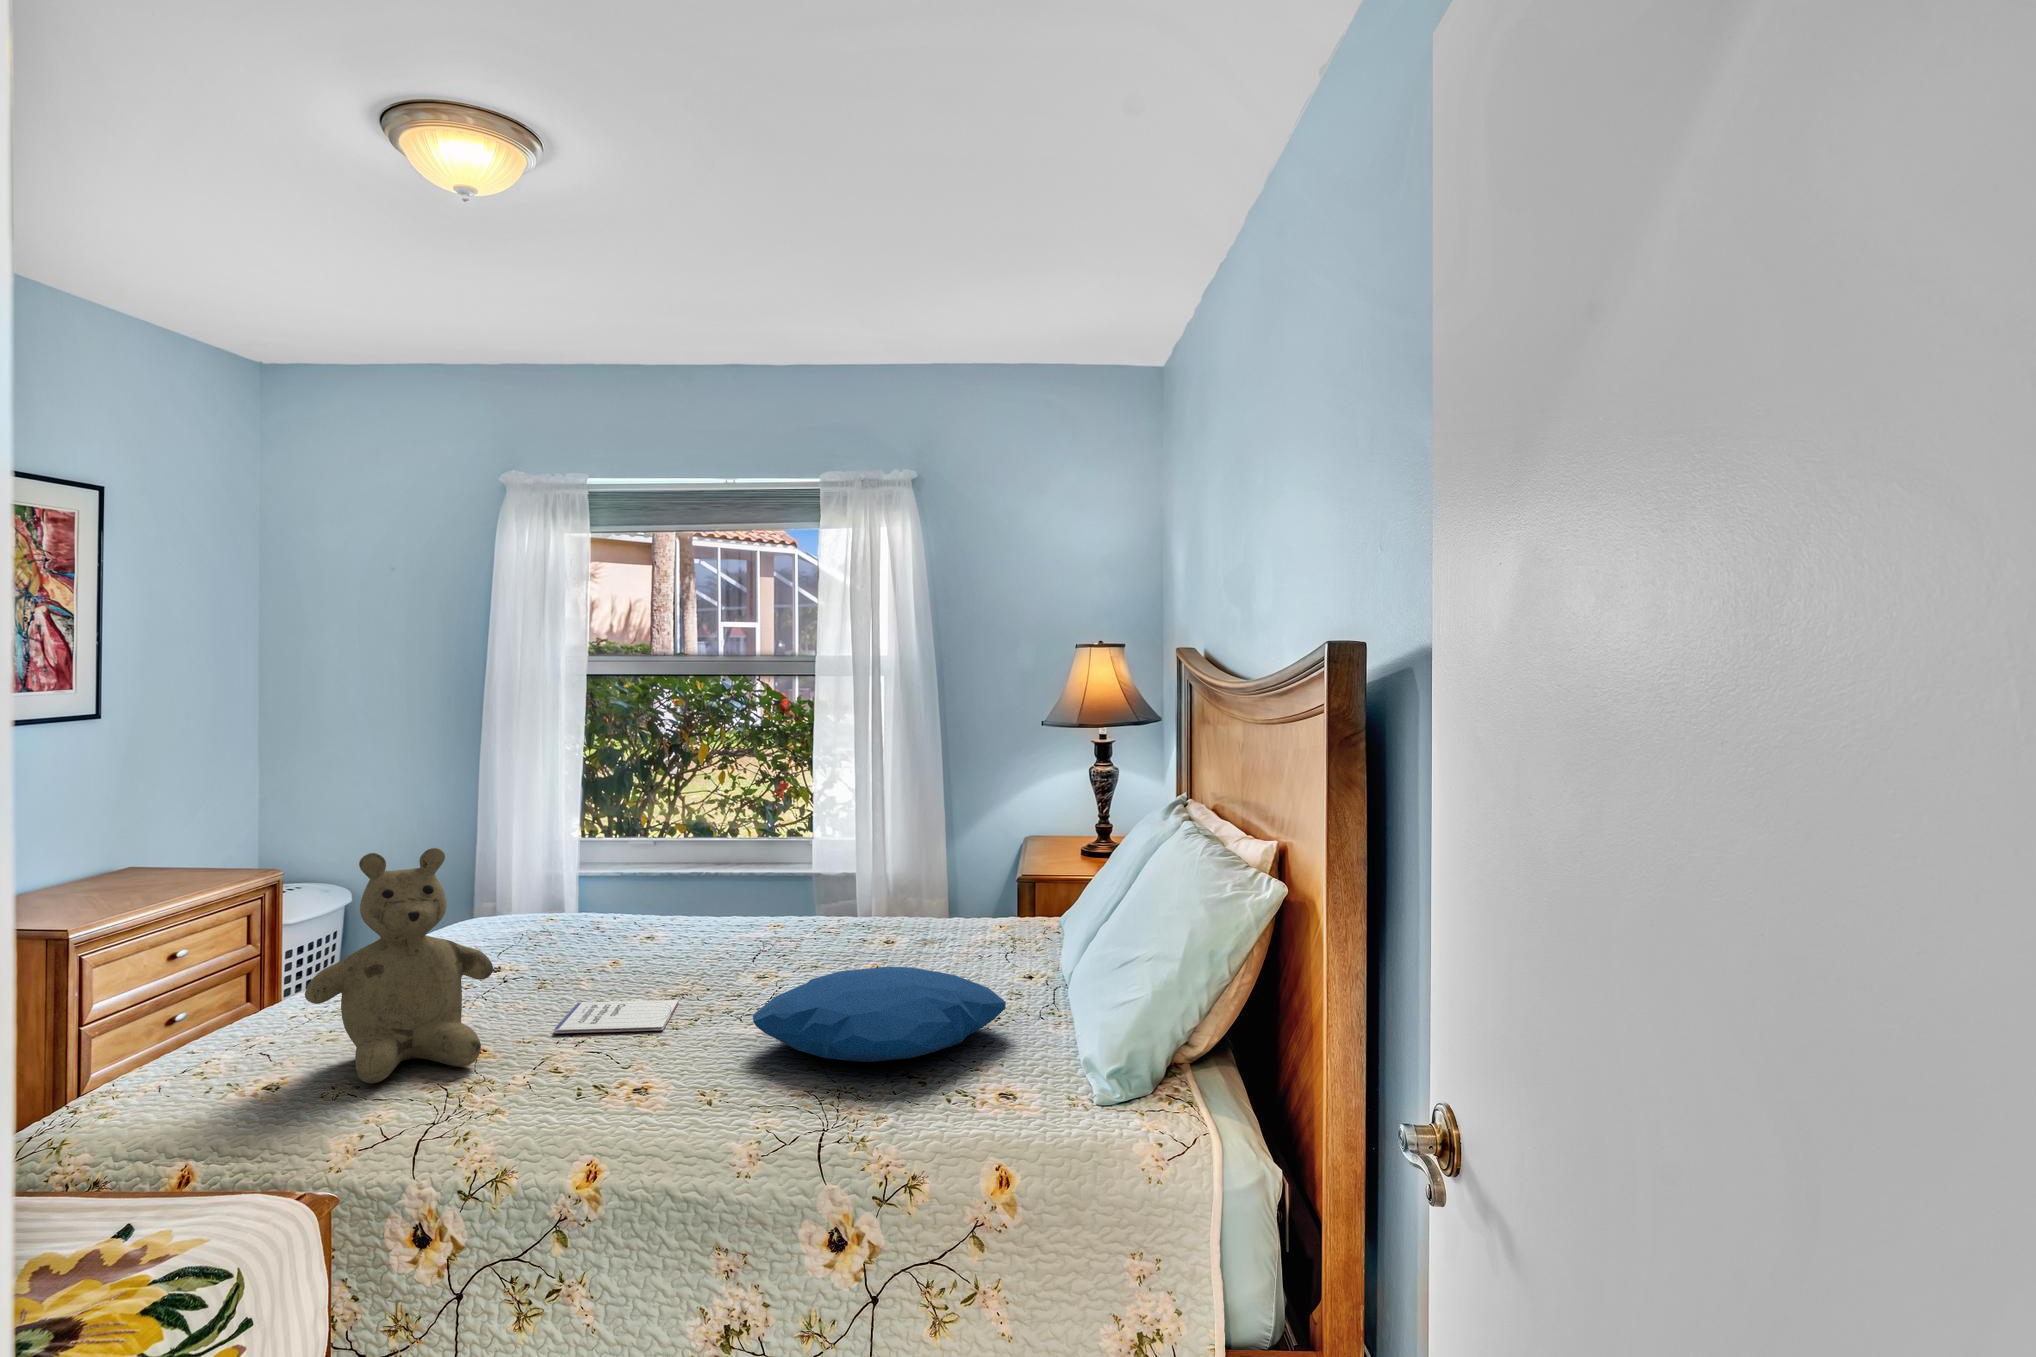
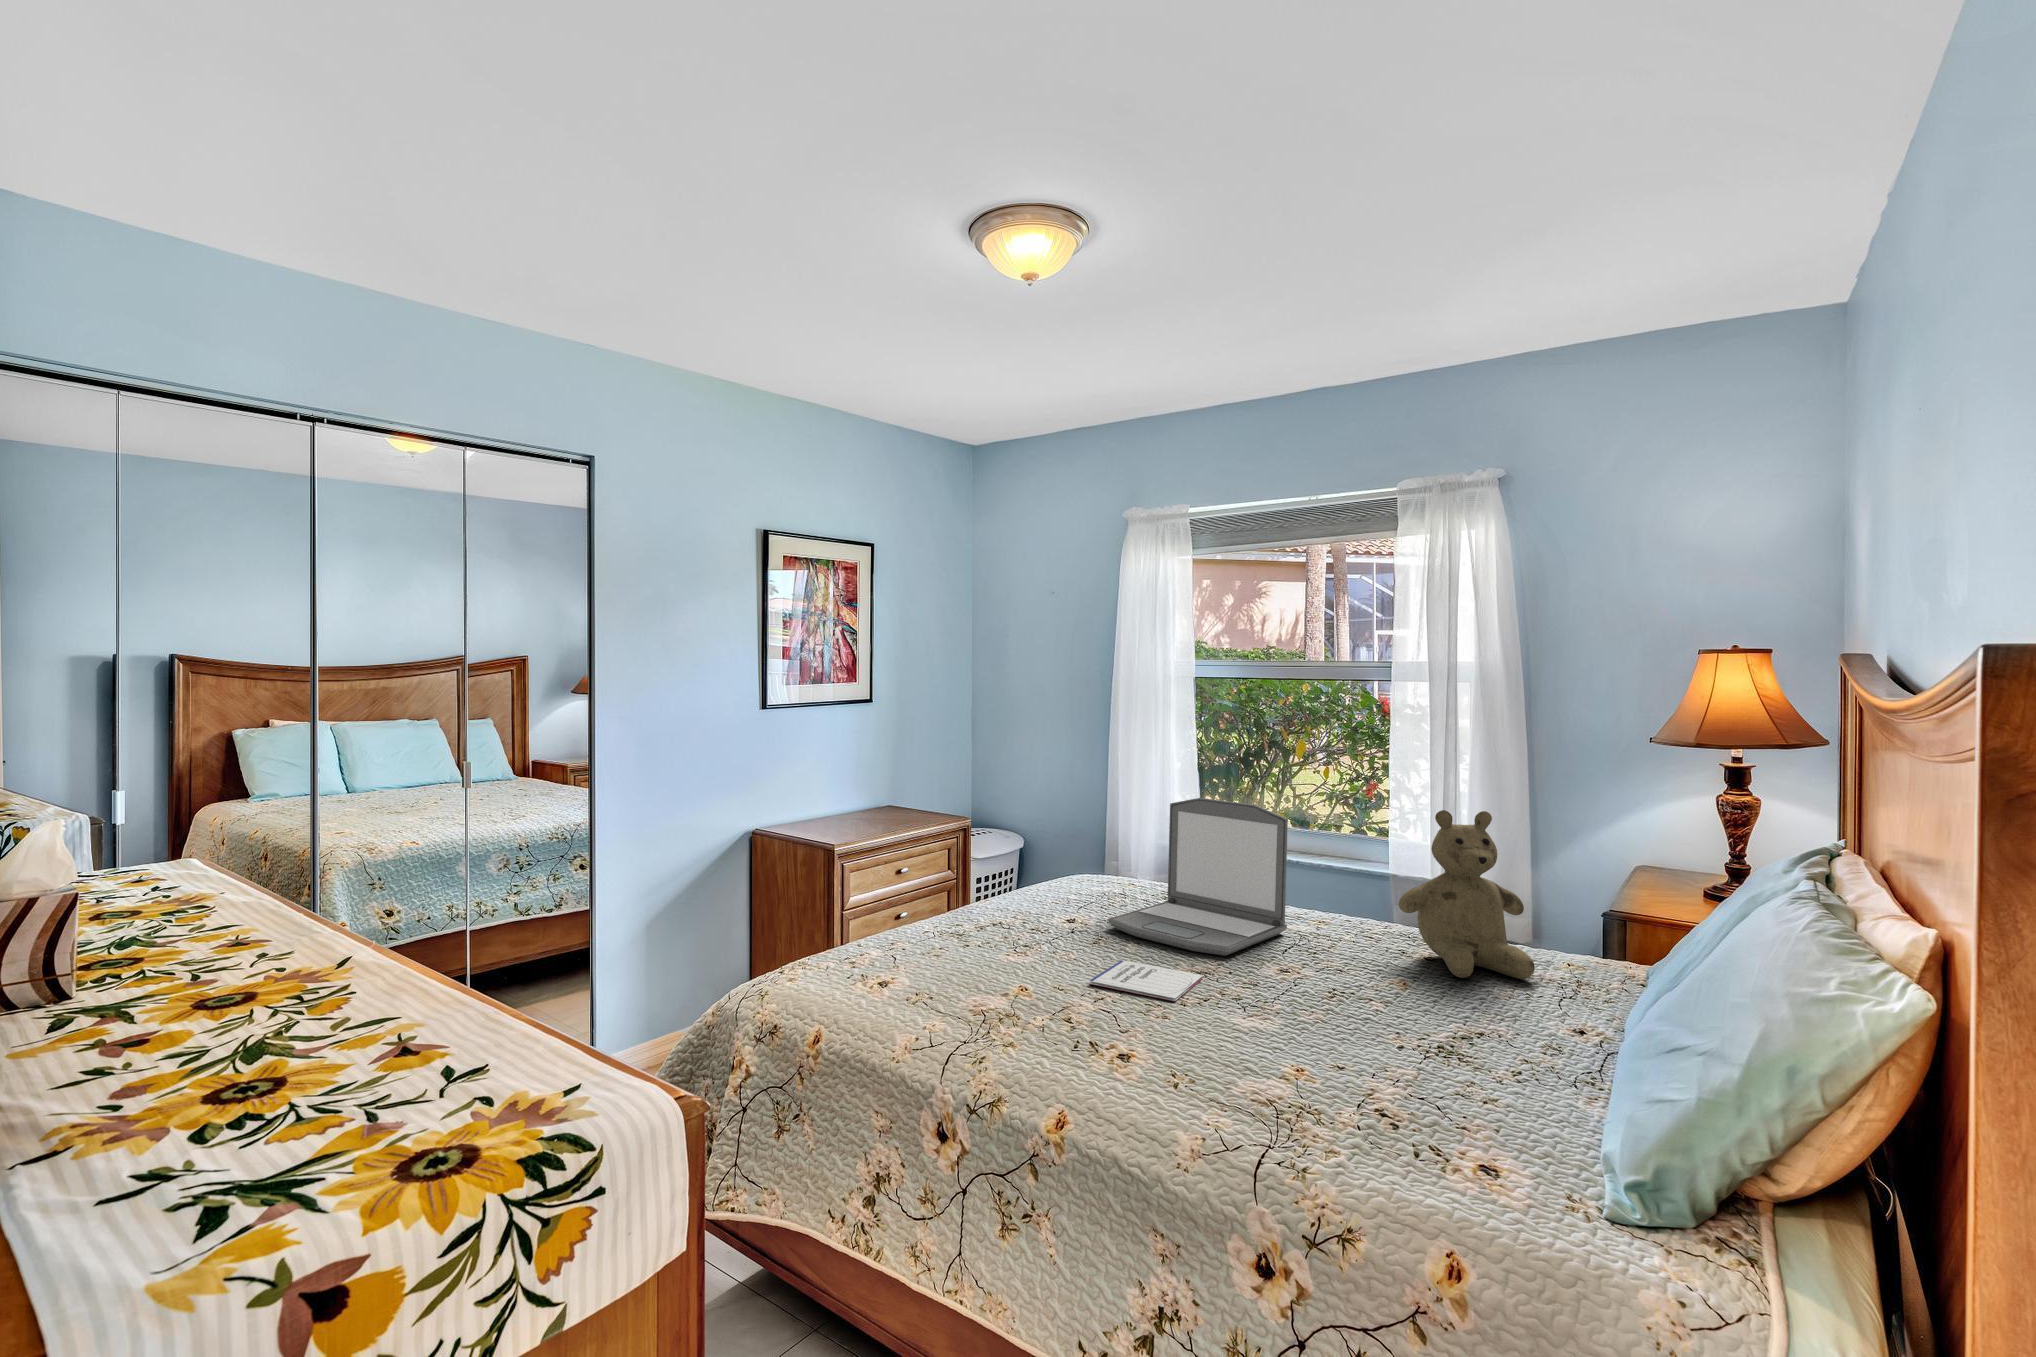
laptop: none [538,808,742,979] -> present [1108,798,1288,956]
teddy bear: present [305,848,493,1083] -> present [1399,810,1535,979]
pillow: present [753,967,1006,1062] -> none [1240,983,1523,1093]

